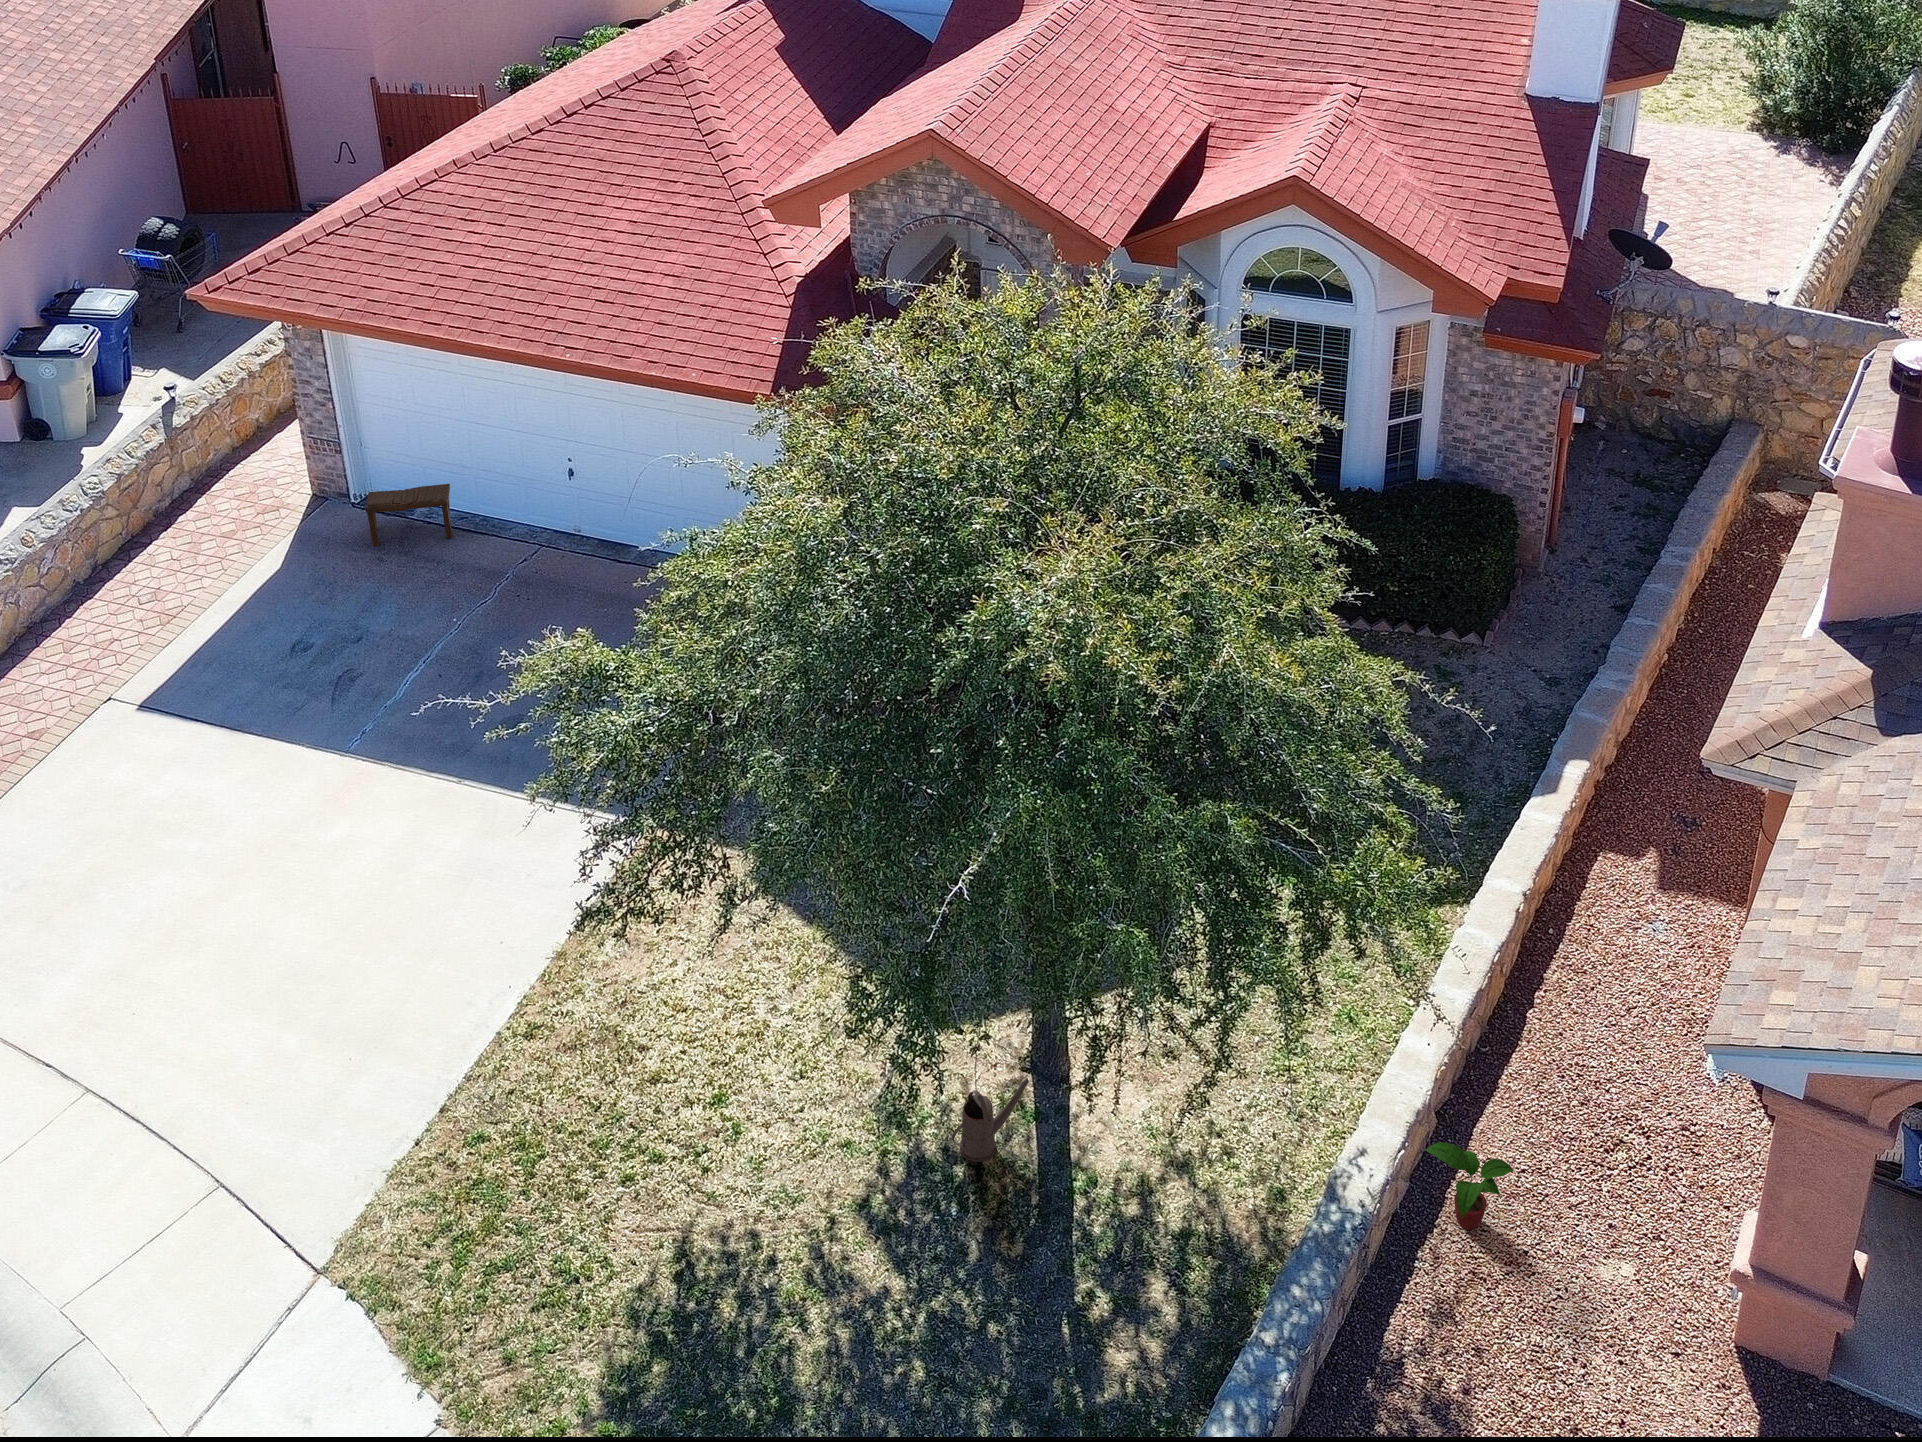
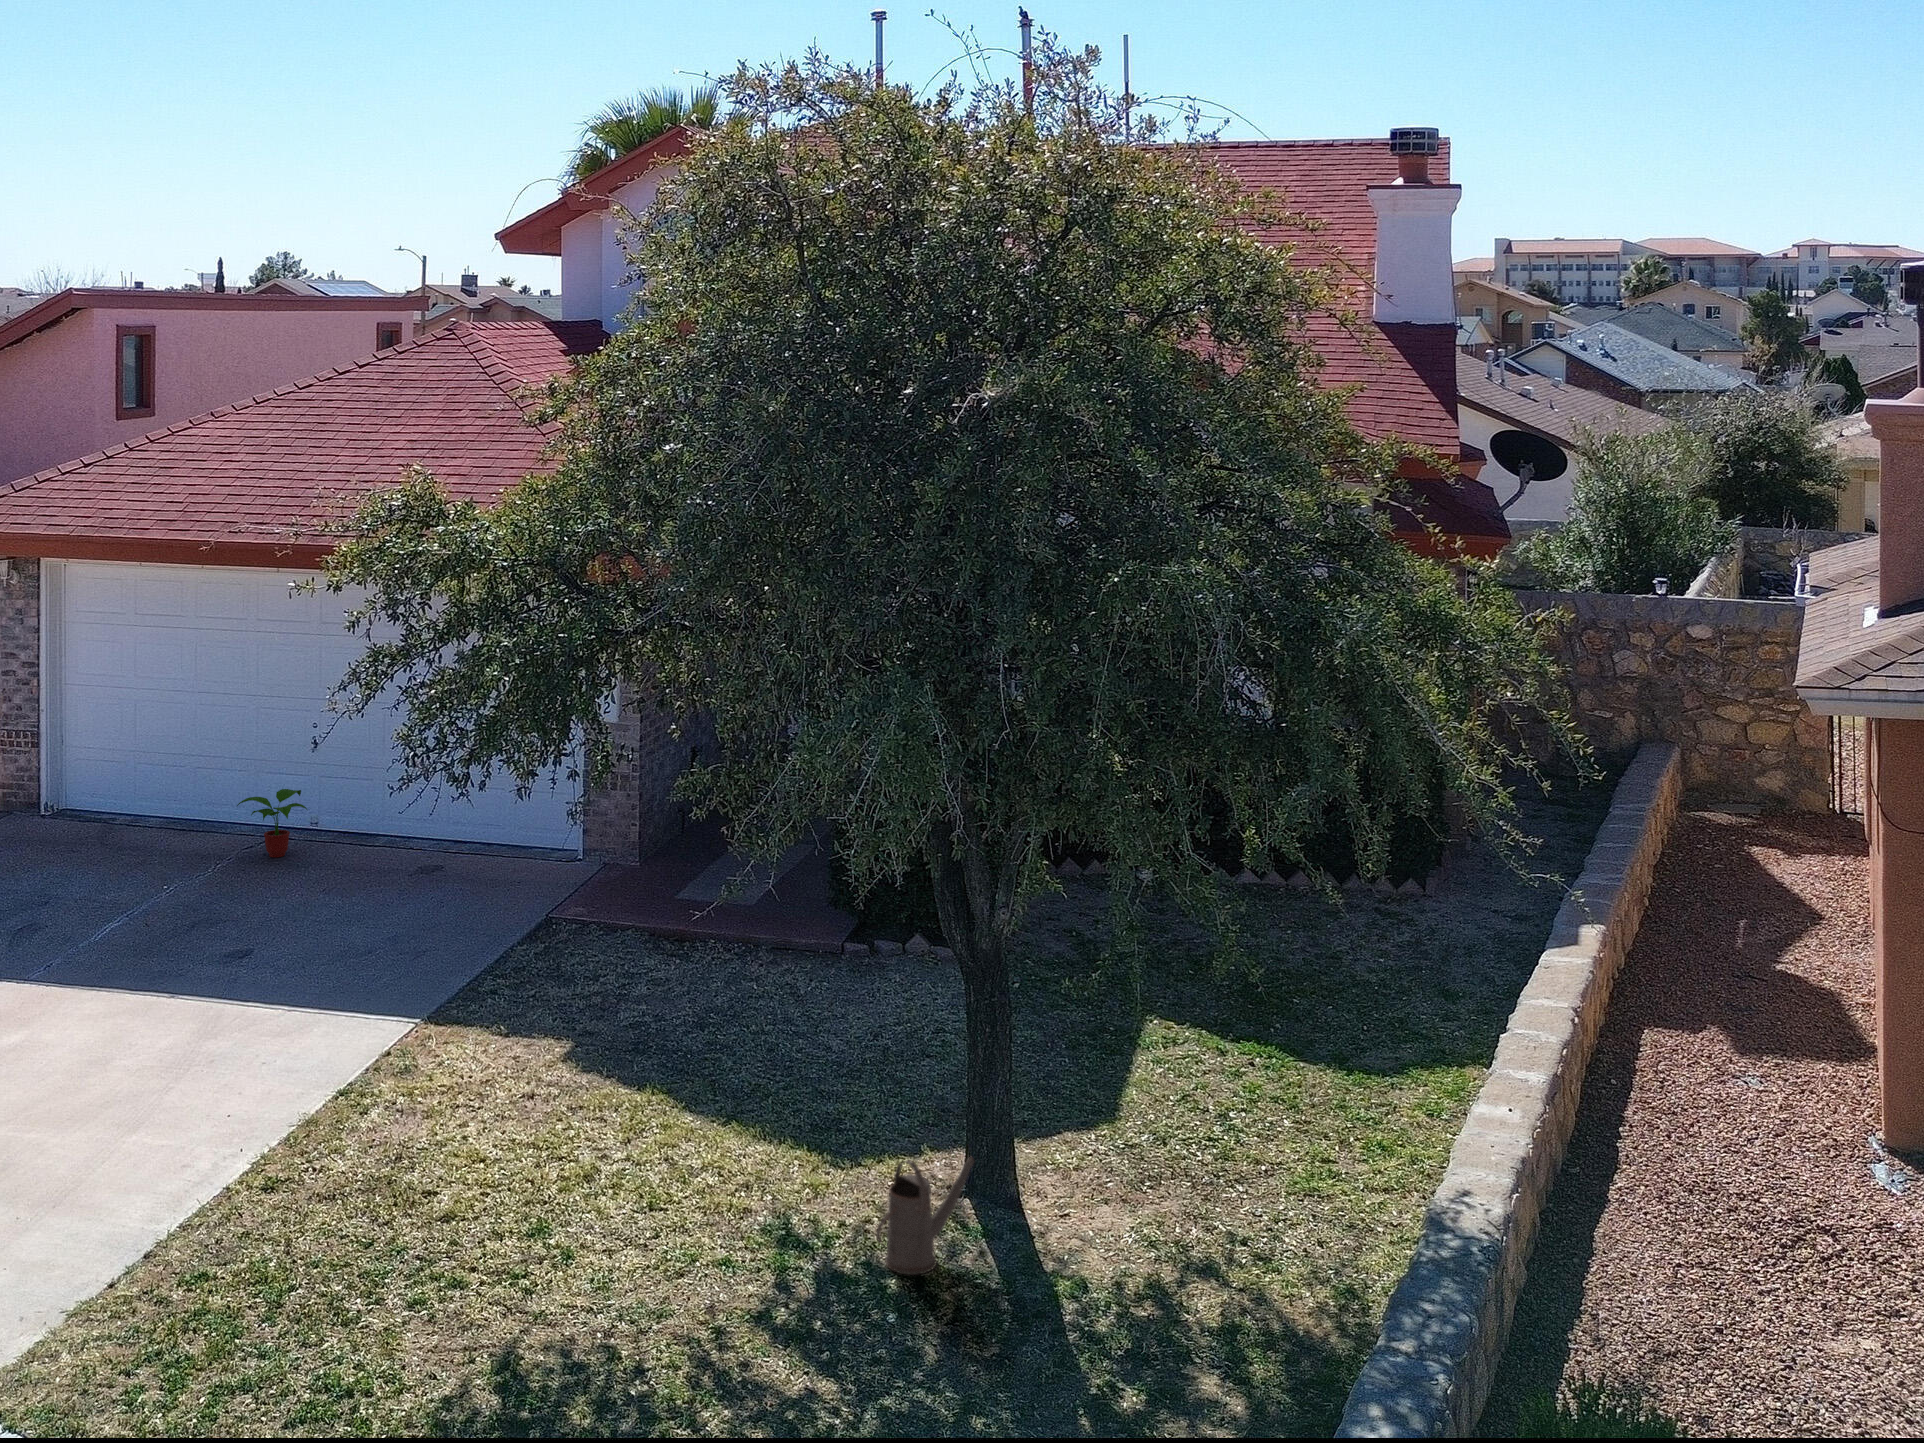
bench: present [366,484,452,546] -> none [61,780,162,849]
potted plant: present [1425,1142,1514,1230] -> present [237,789,307,857]

